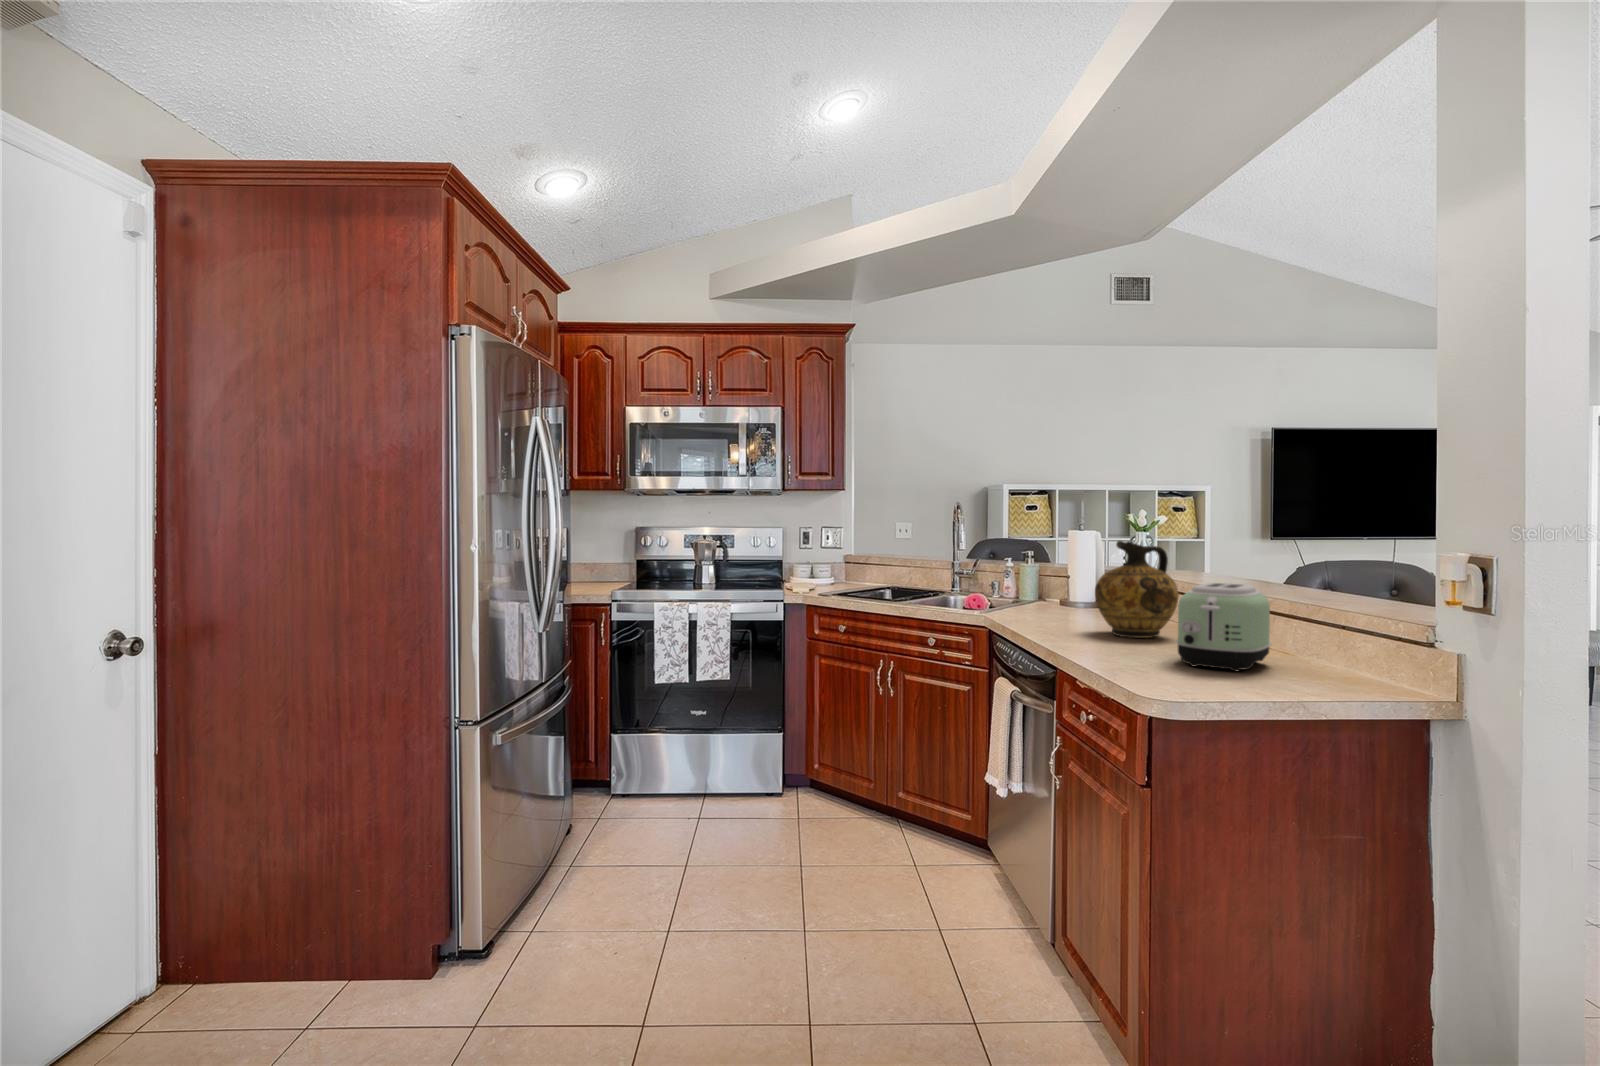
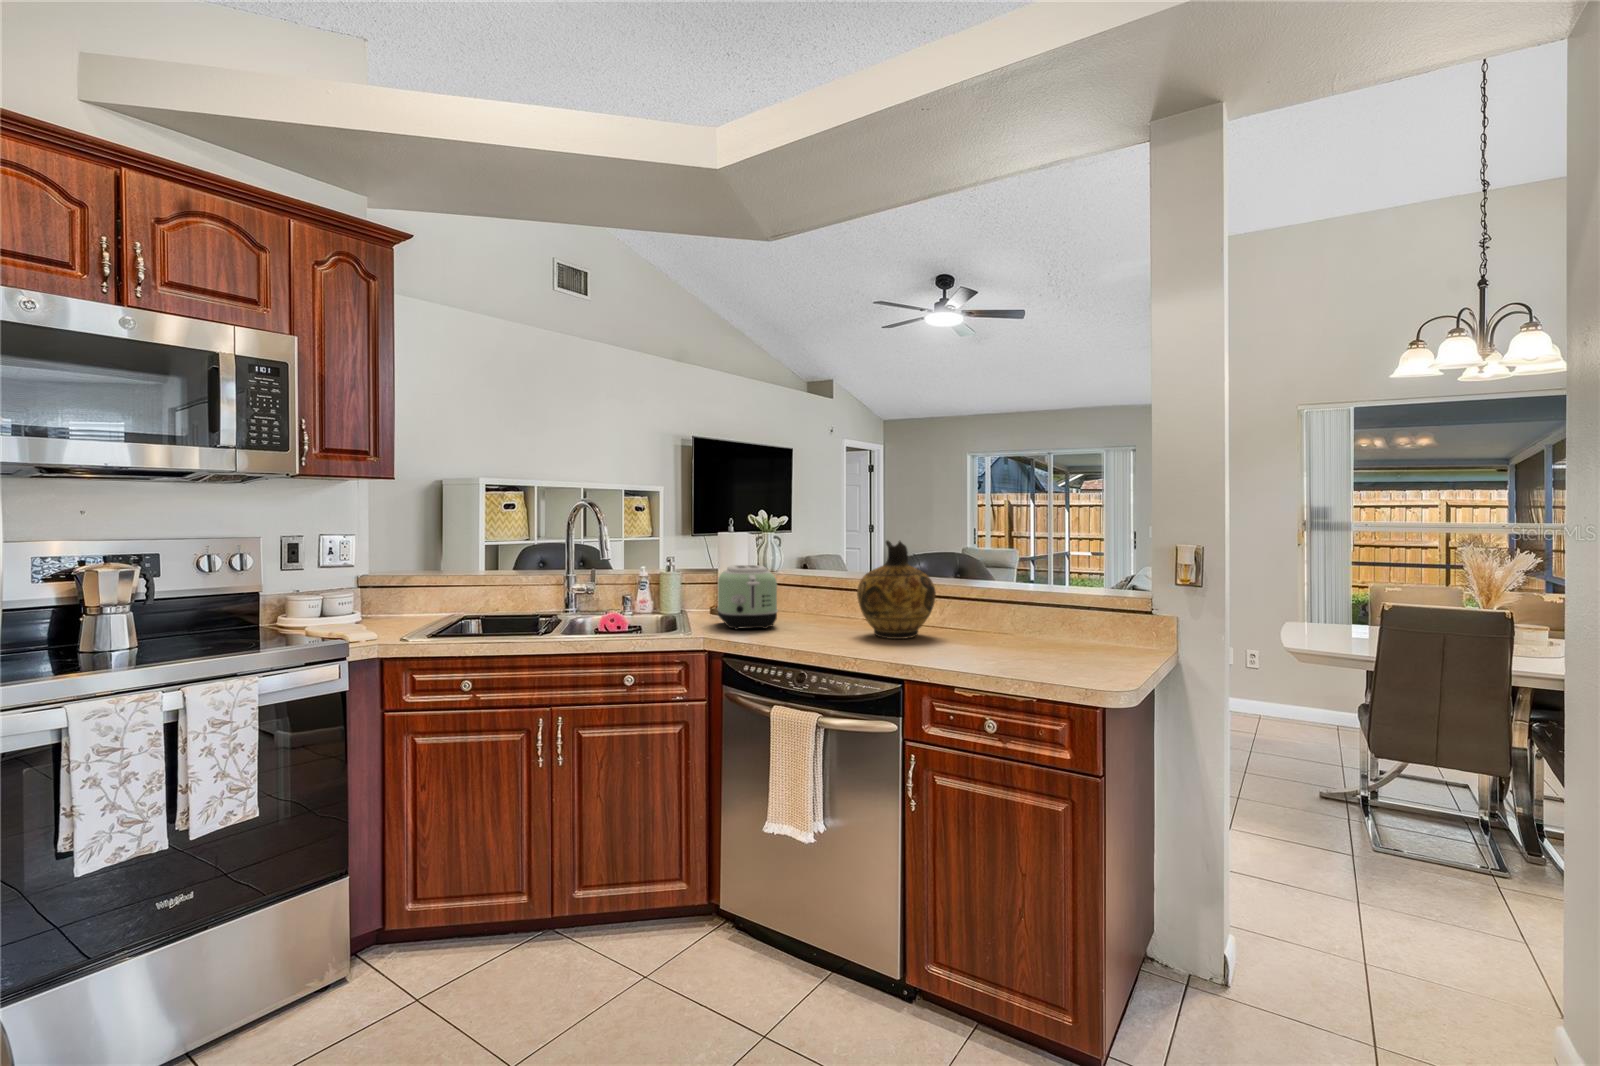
toaster: present [1176,583,1271,671] -> present [717,565,778,630]

